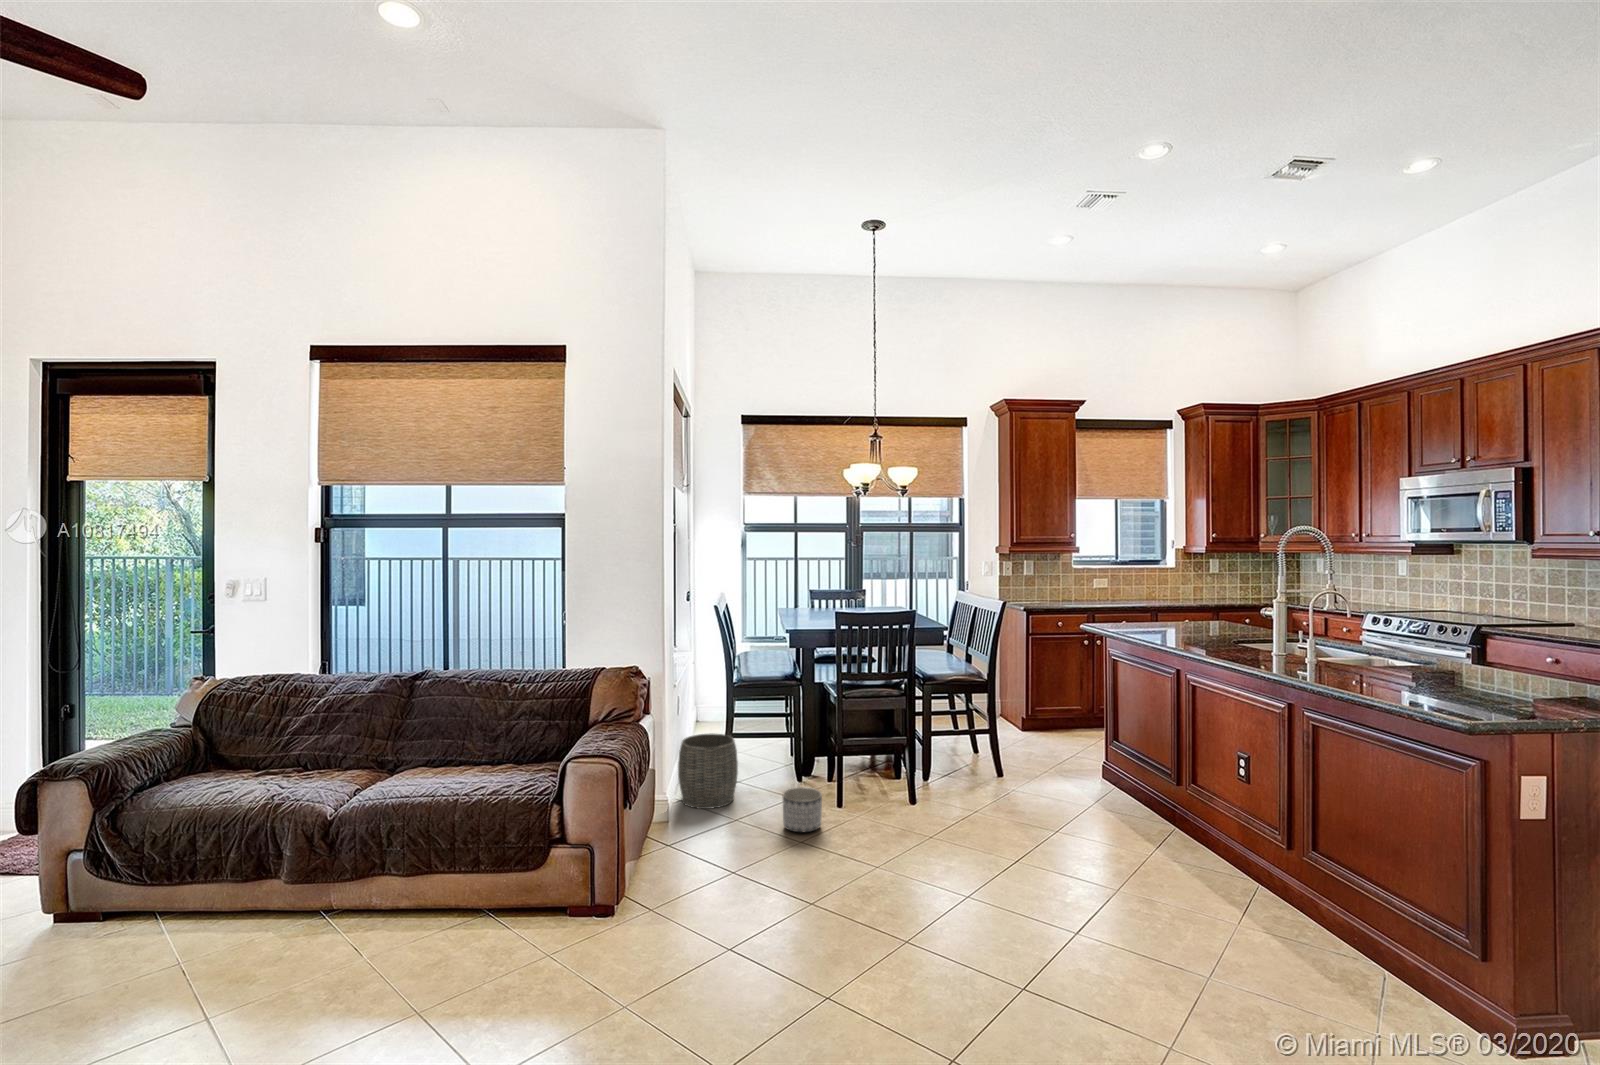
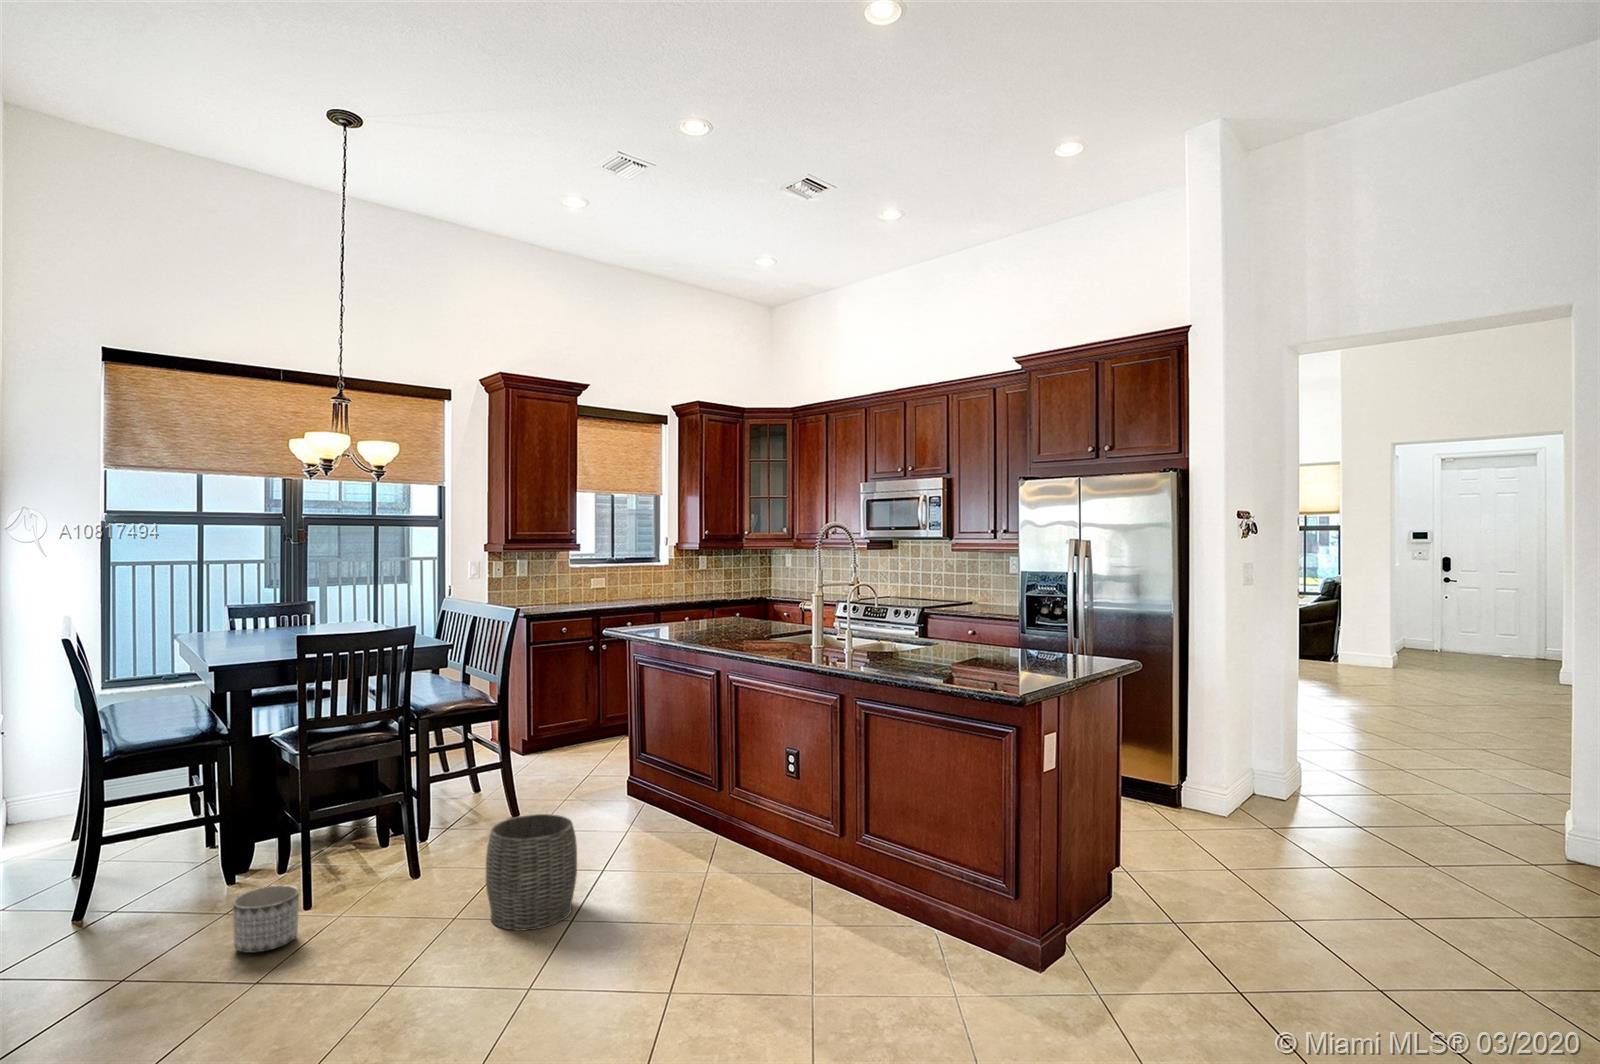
woven basket: present [678,734,738,809] -> present [486,814,577,931]

